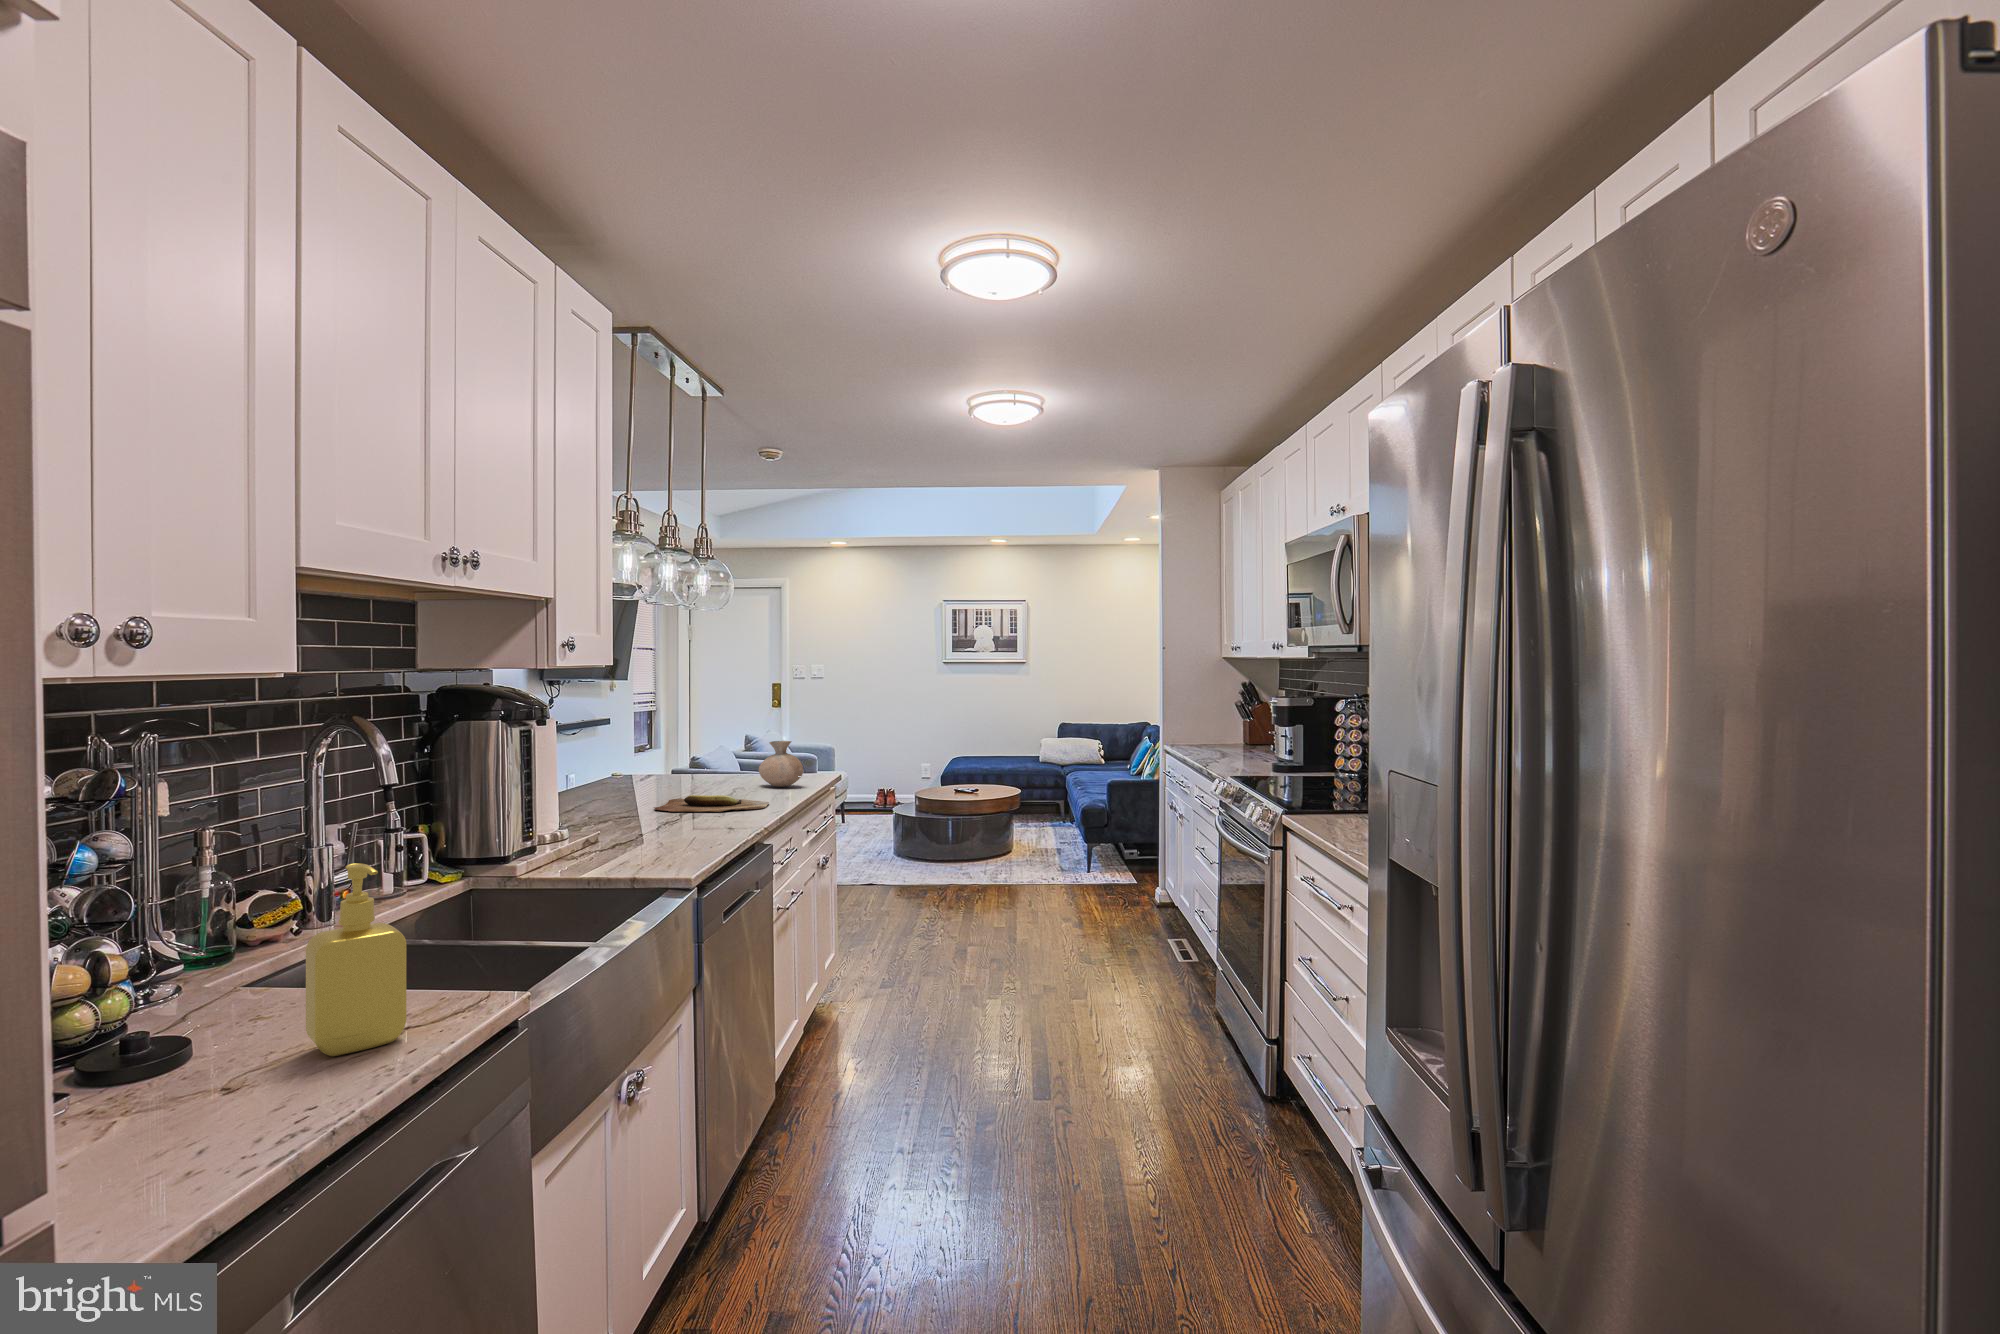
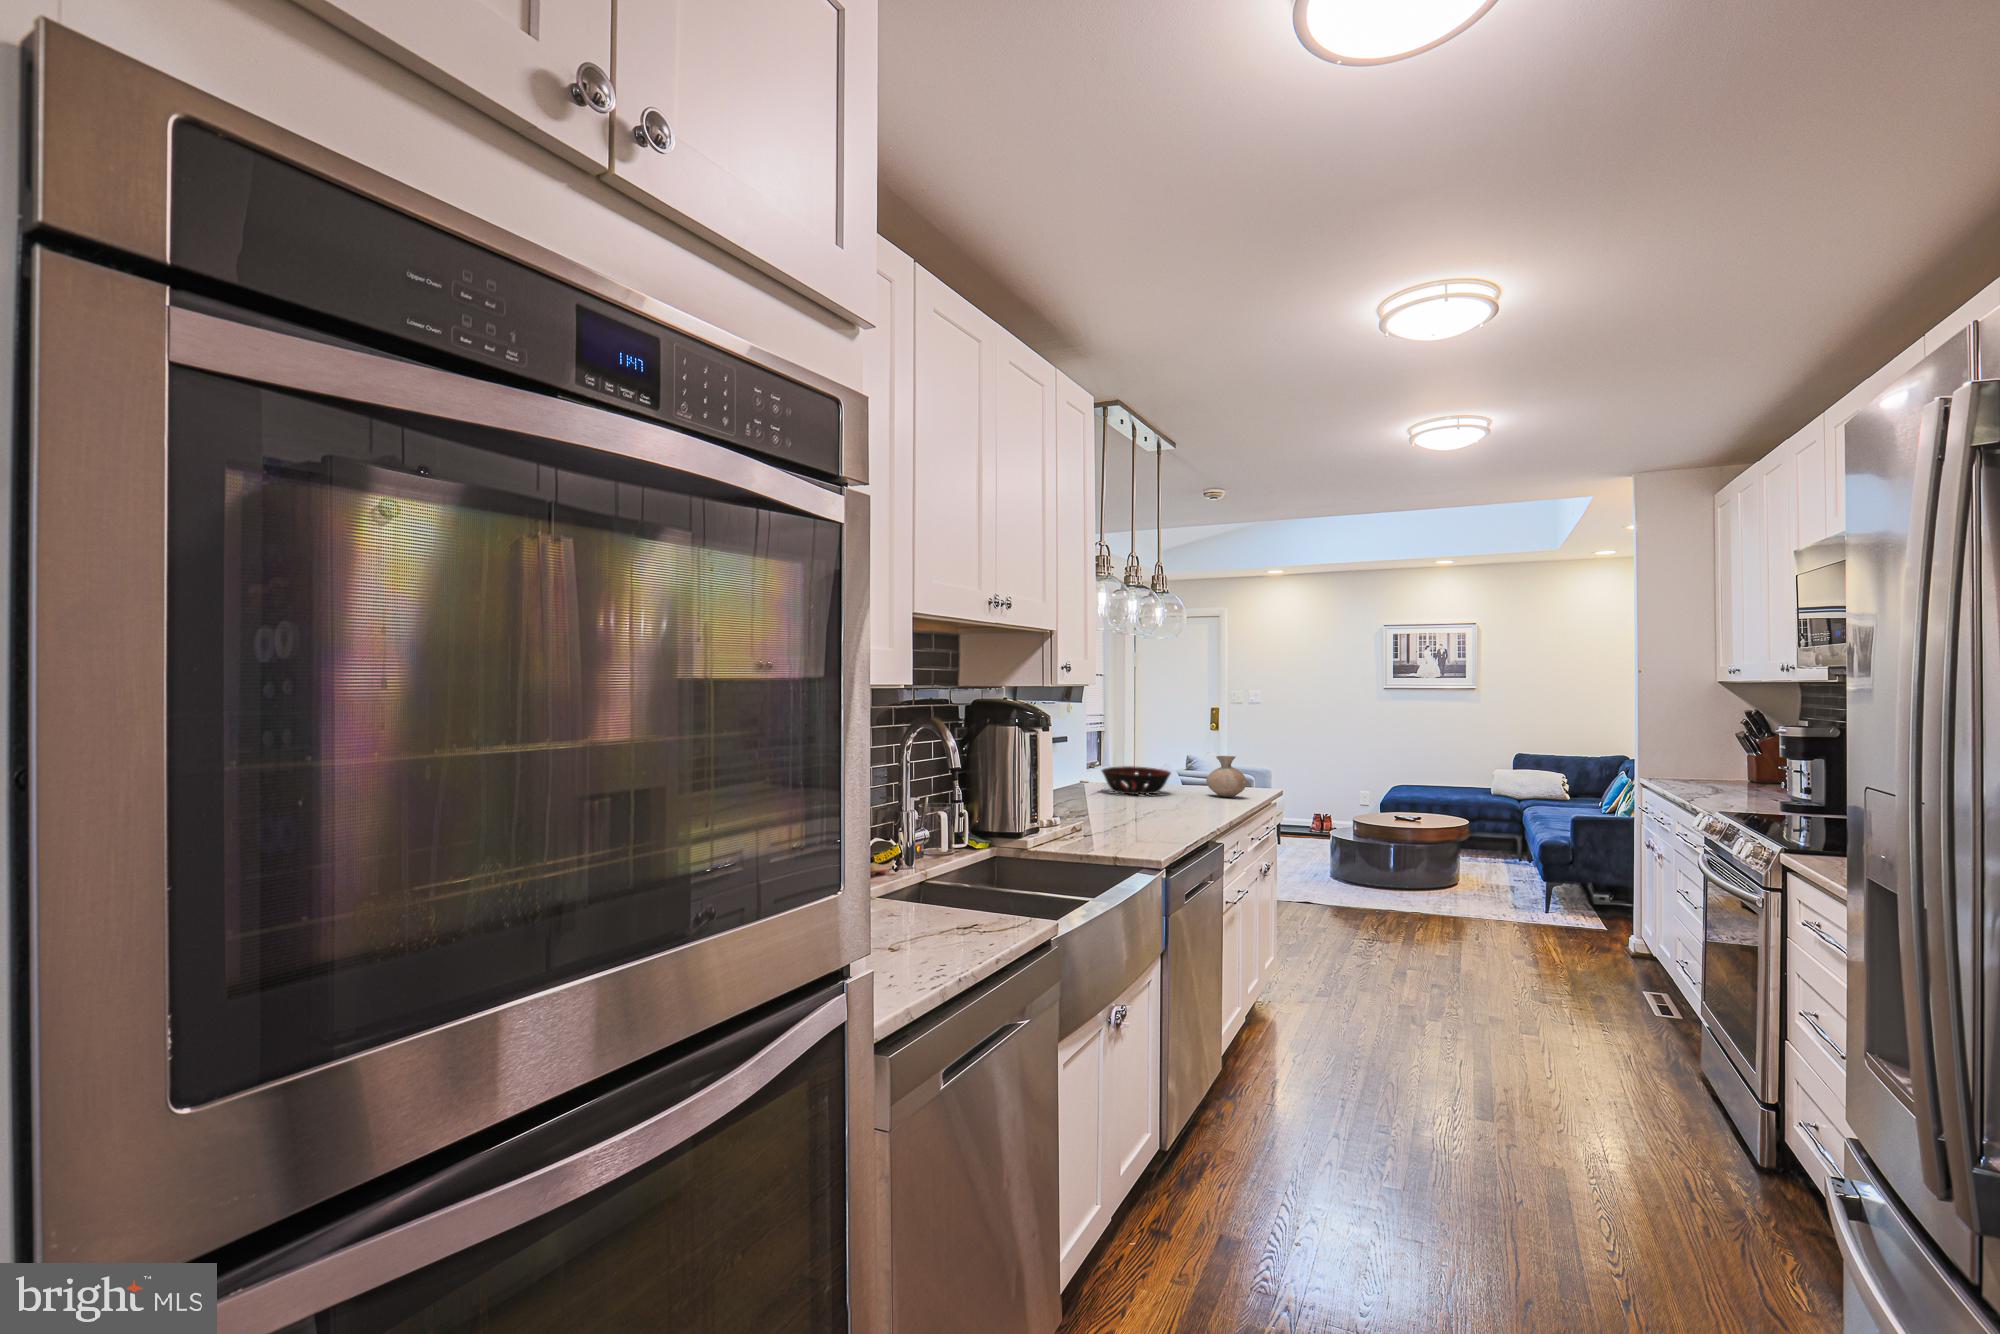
decorative bowl: none [632,758,718,791] -> present [1102,766,1171,795]
cutting board: present [654,795,769,812] -> none [1119,798,1217,813]
soap dispenser: present [306,863,407,1056] -> none [925,815,984,942]

